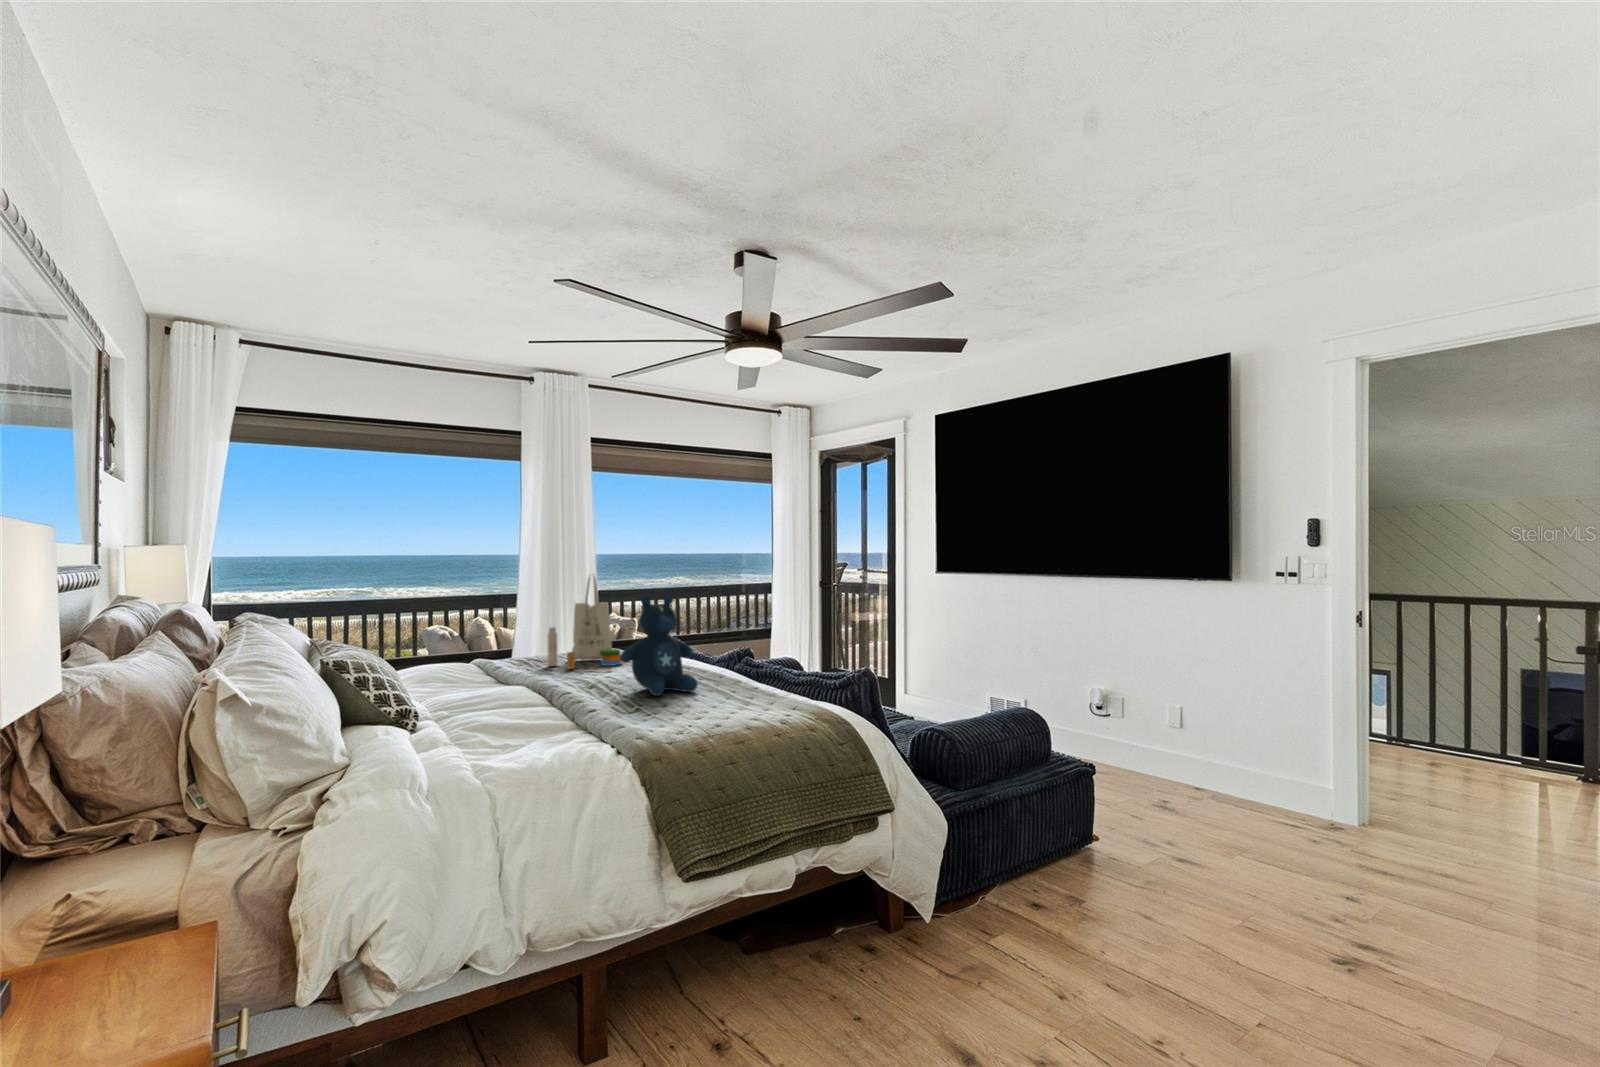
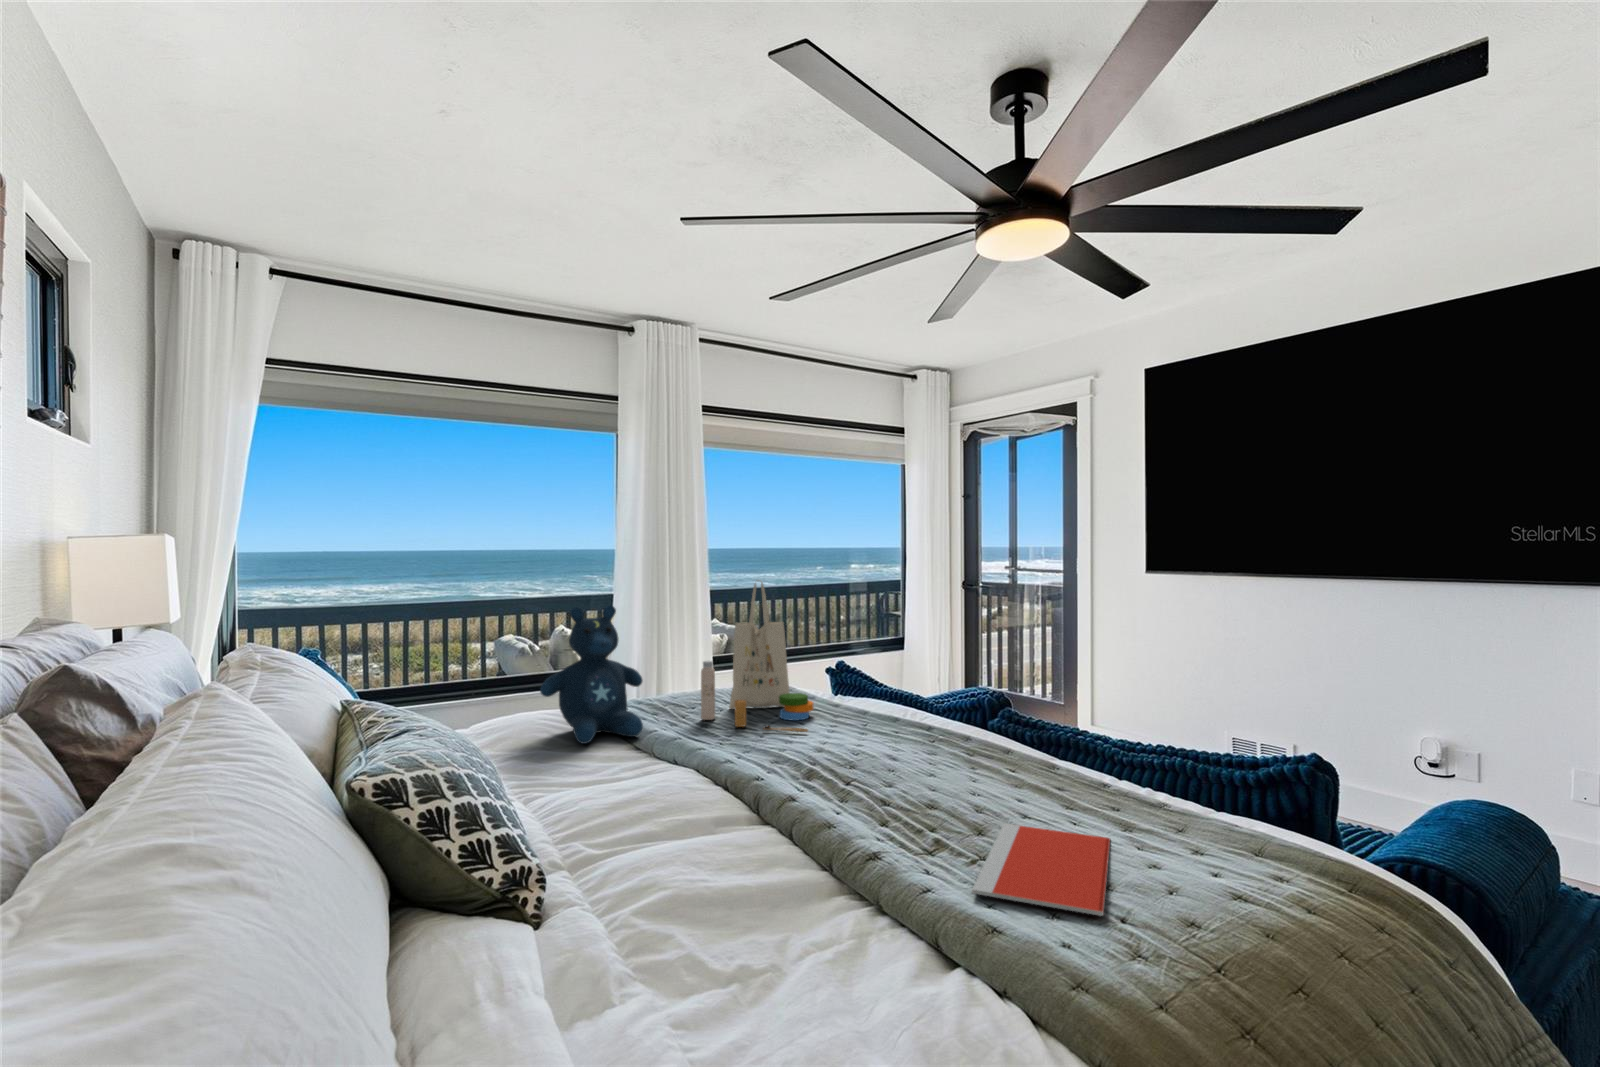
stuffed bear: present [620,595,698,696] -> present [540,605,643,744]
notebook: none [636,703,733,727] -> present [972,824,1110,916]

